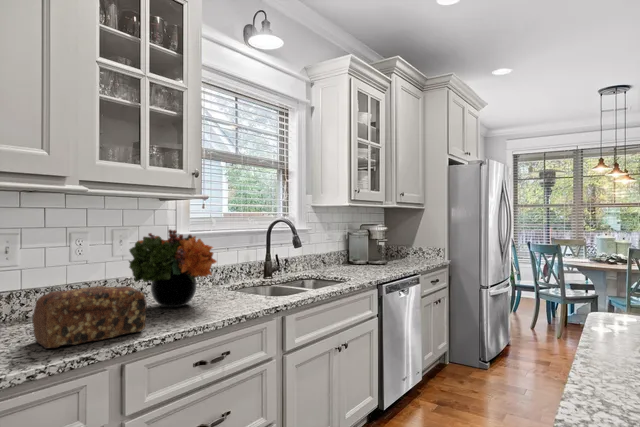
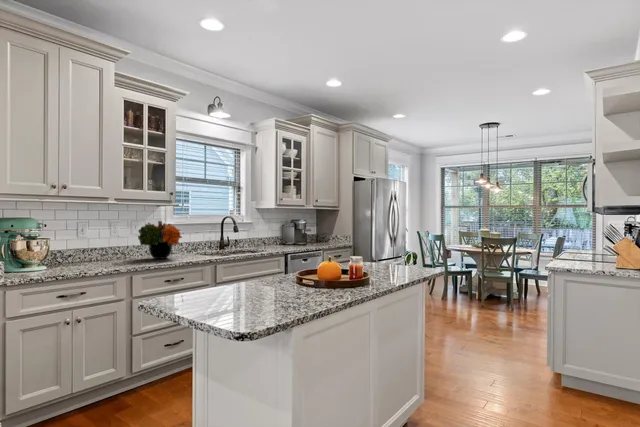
bread loaf: present [32,286,146,349] -> none [95,245,143,268]

